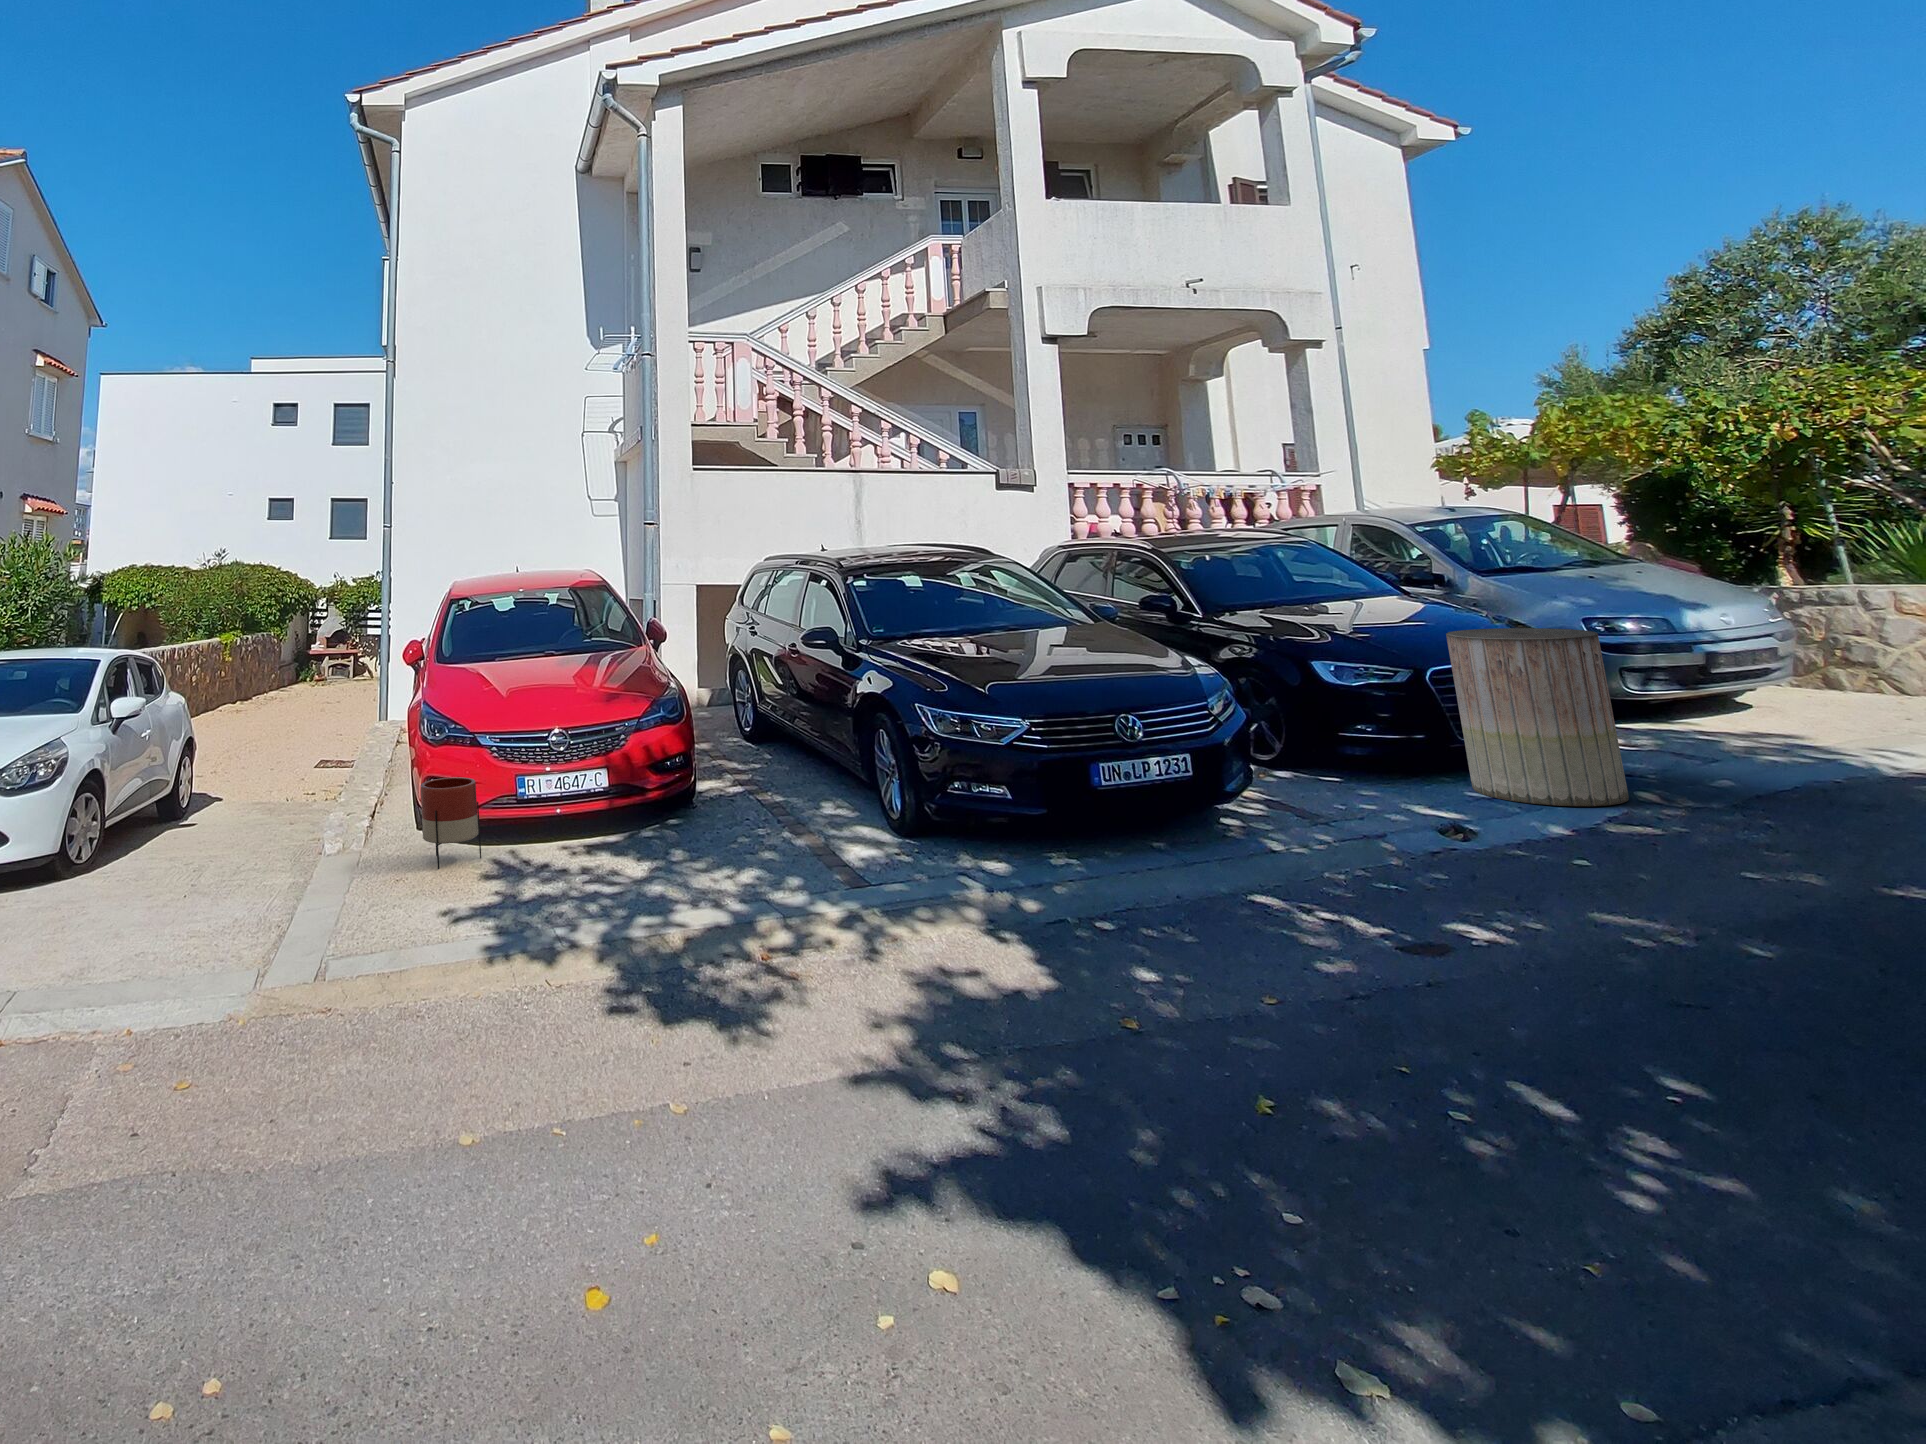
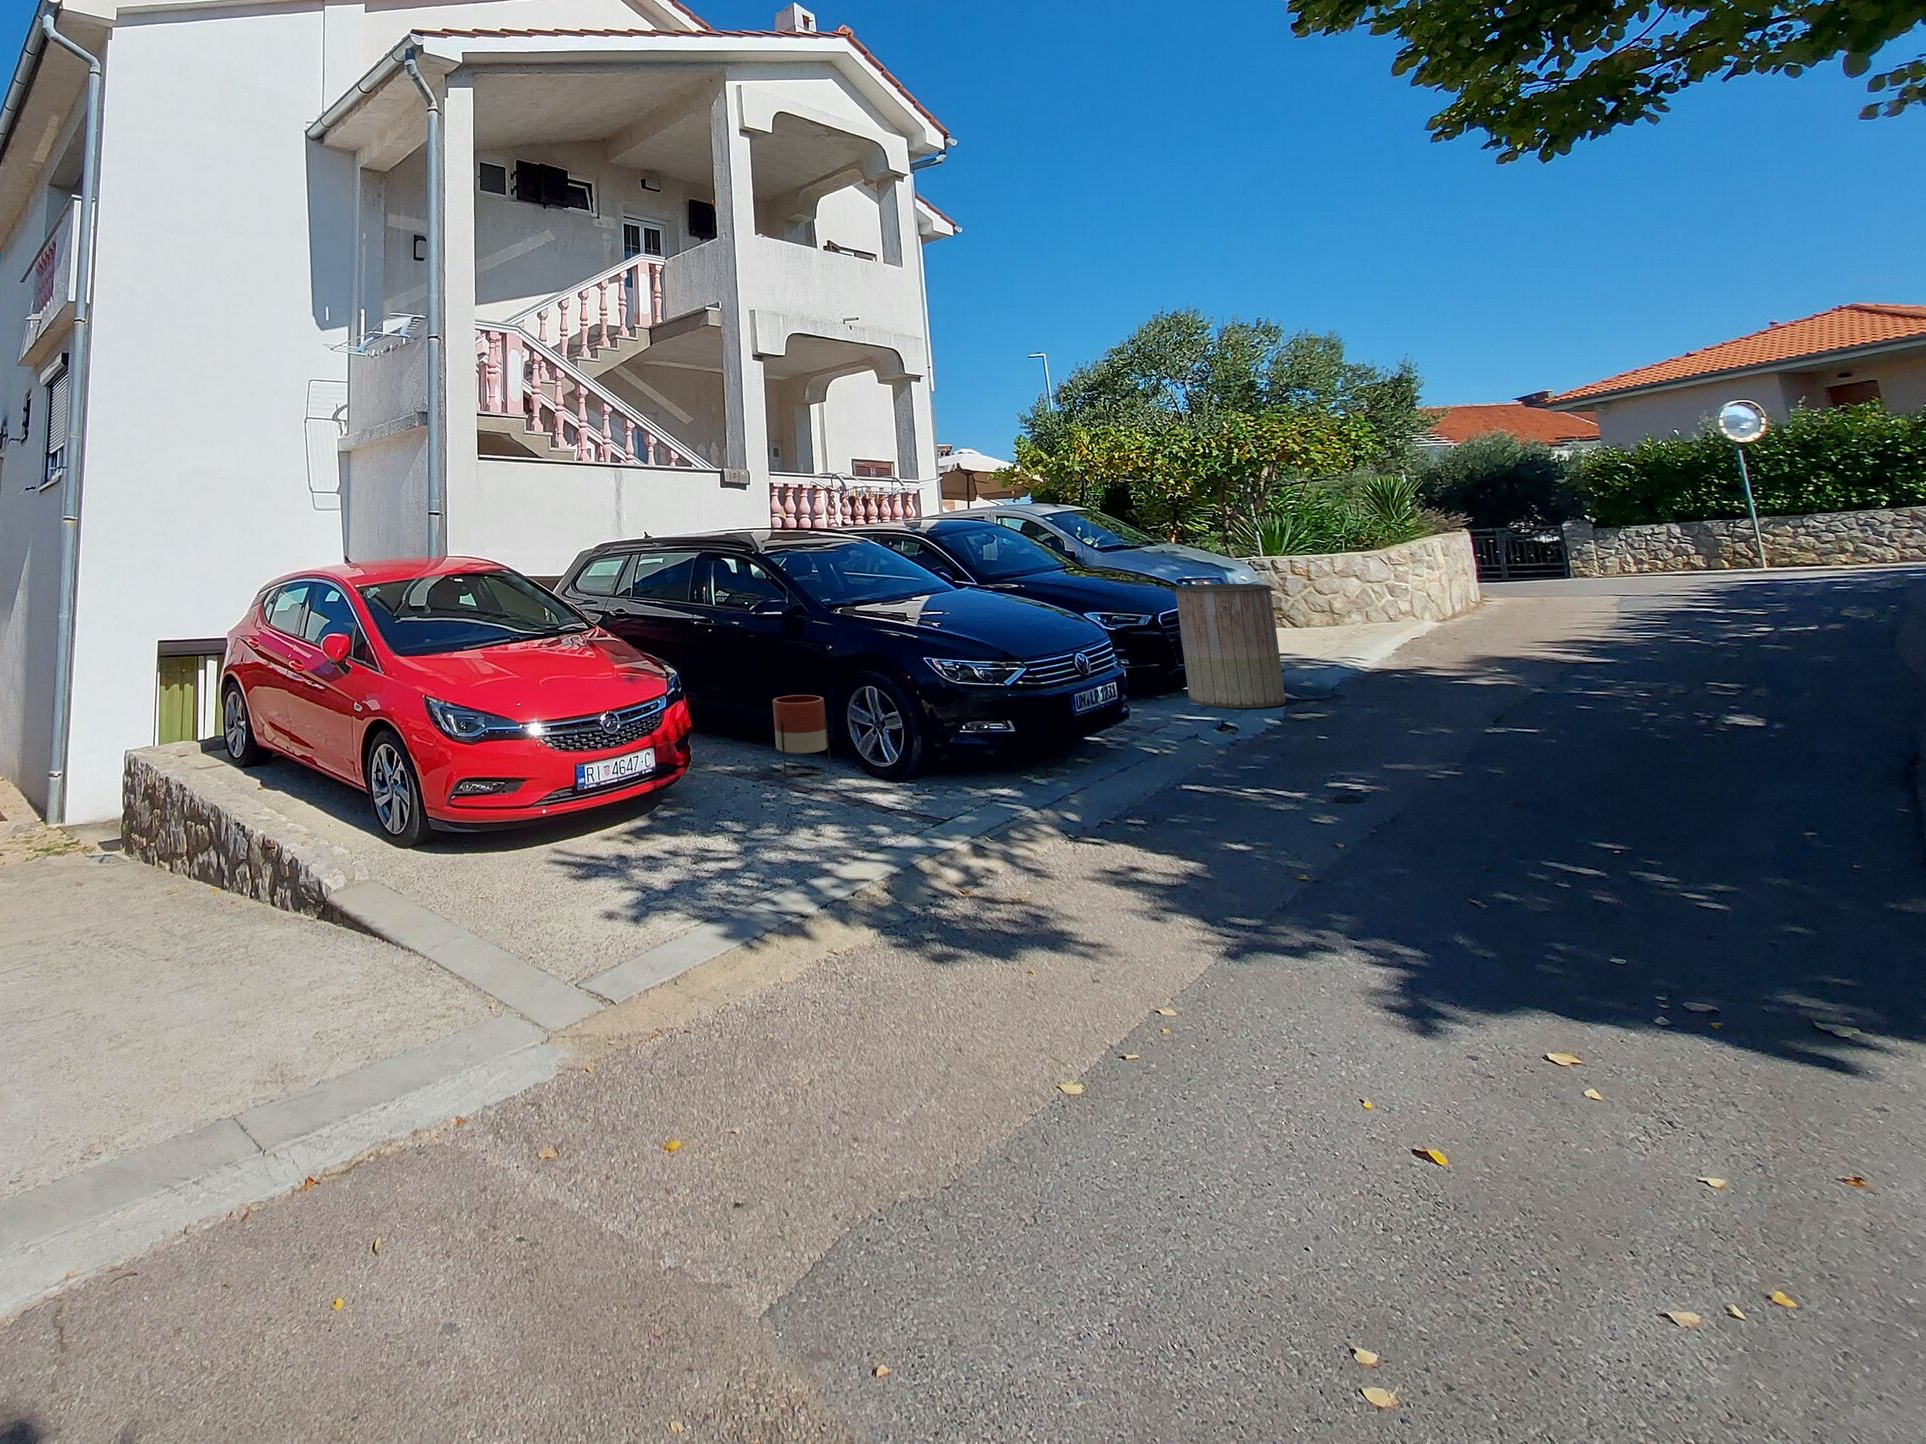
planter: present [421,777,481,869] -> present [773,695,831,775]

